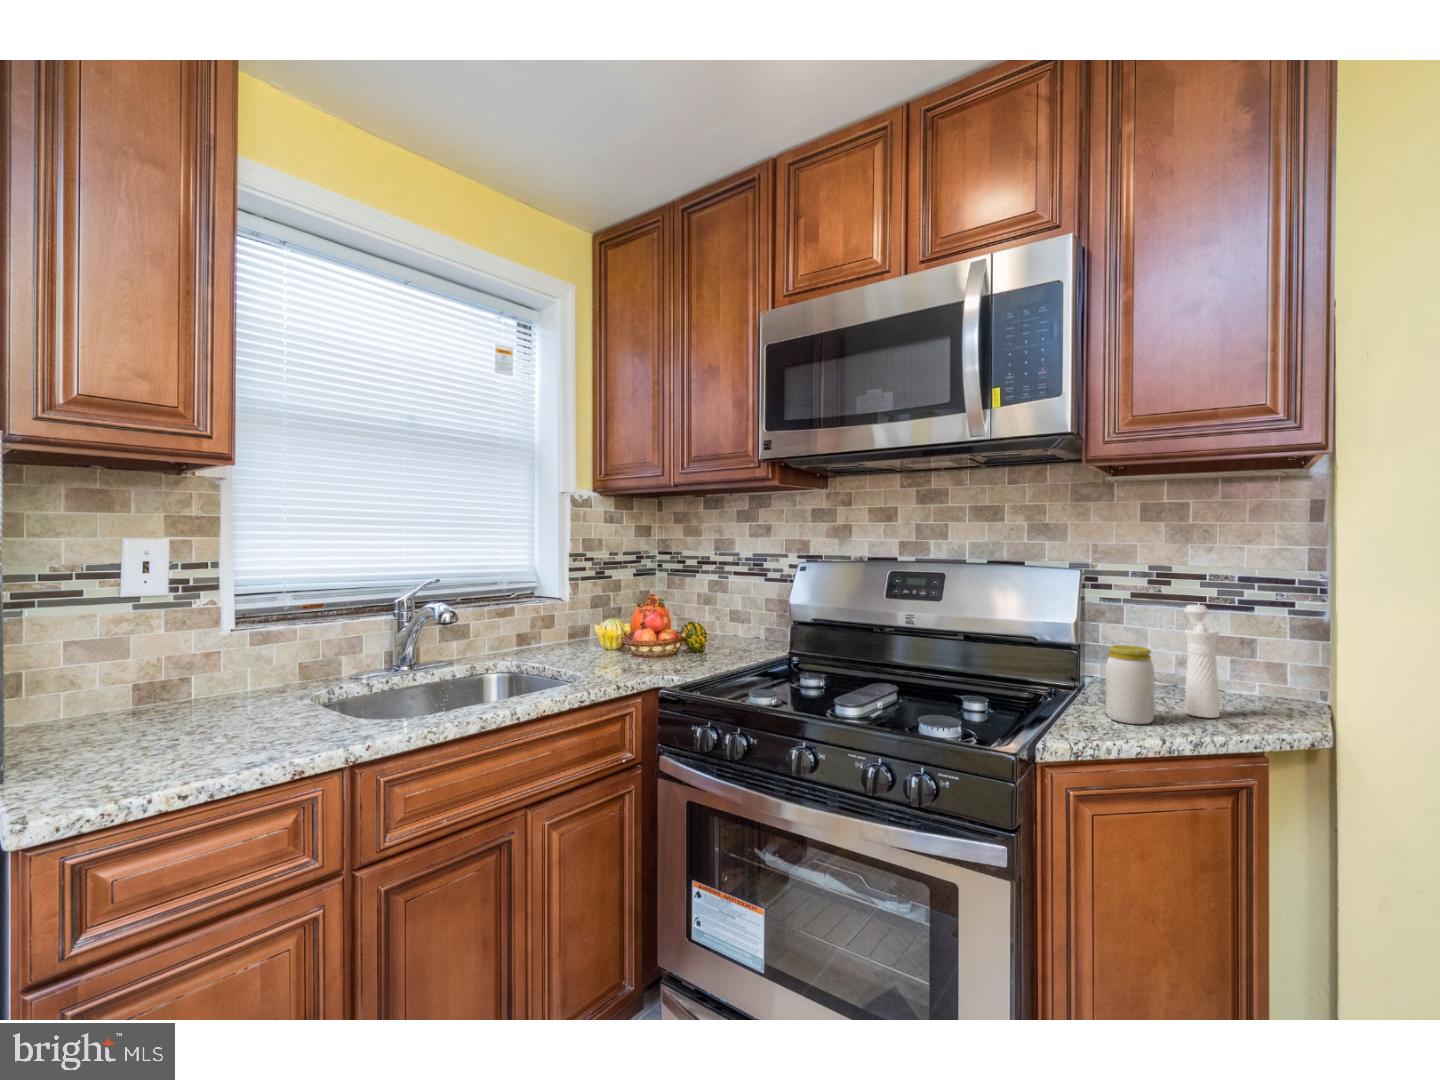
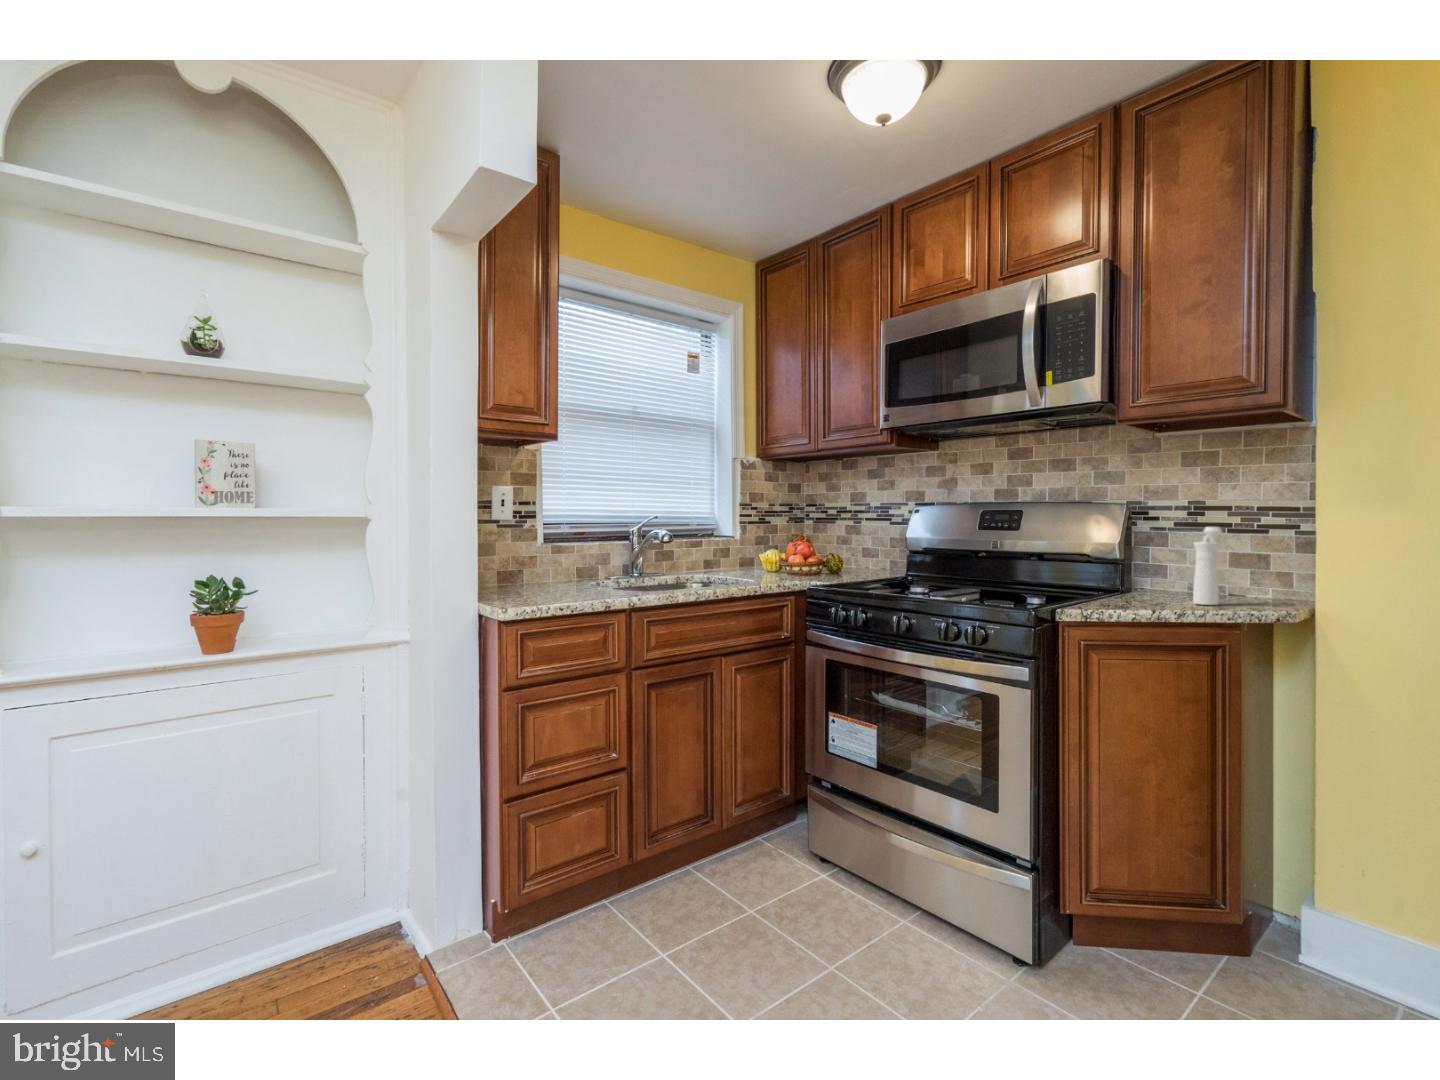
jar: present [1106,645,1155,724] -> none [1128,553,1164,607]

